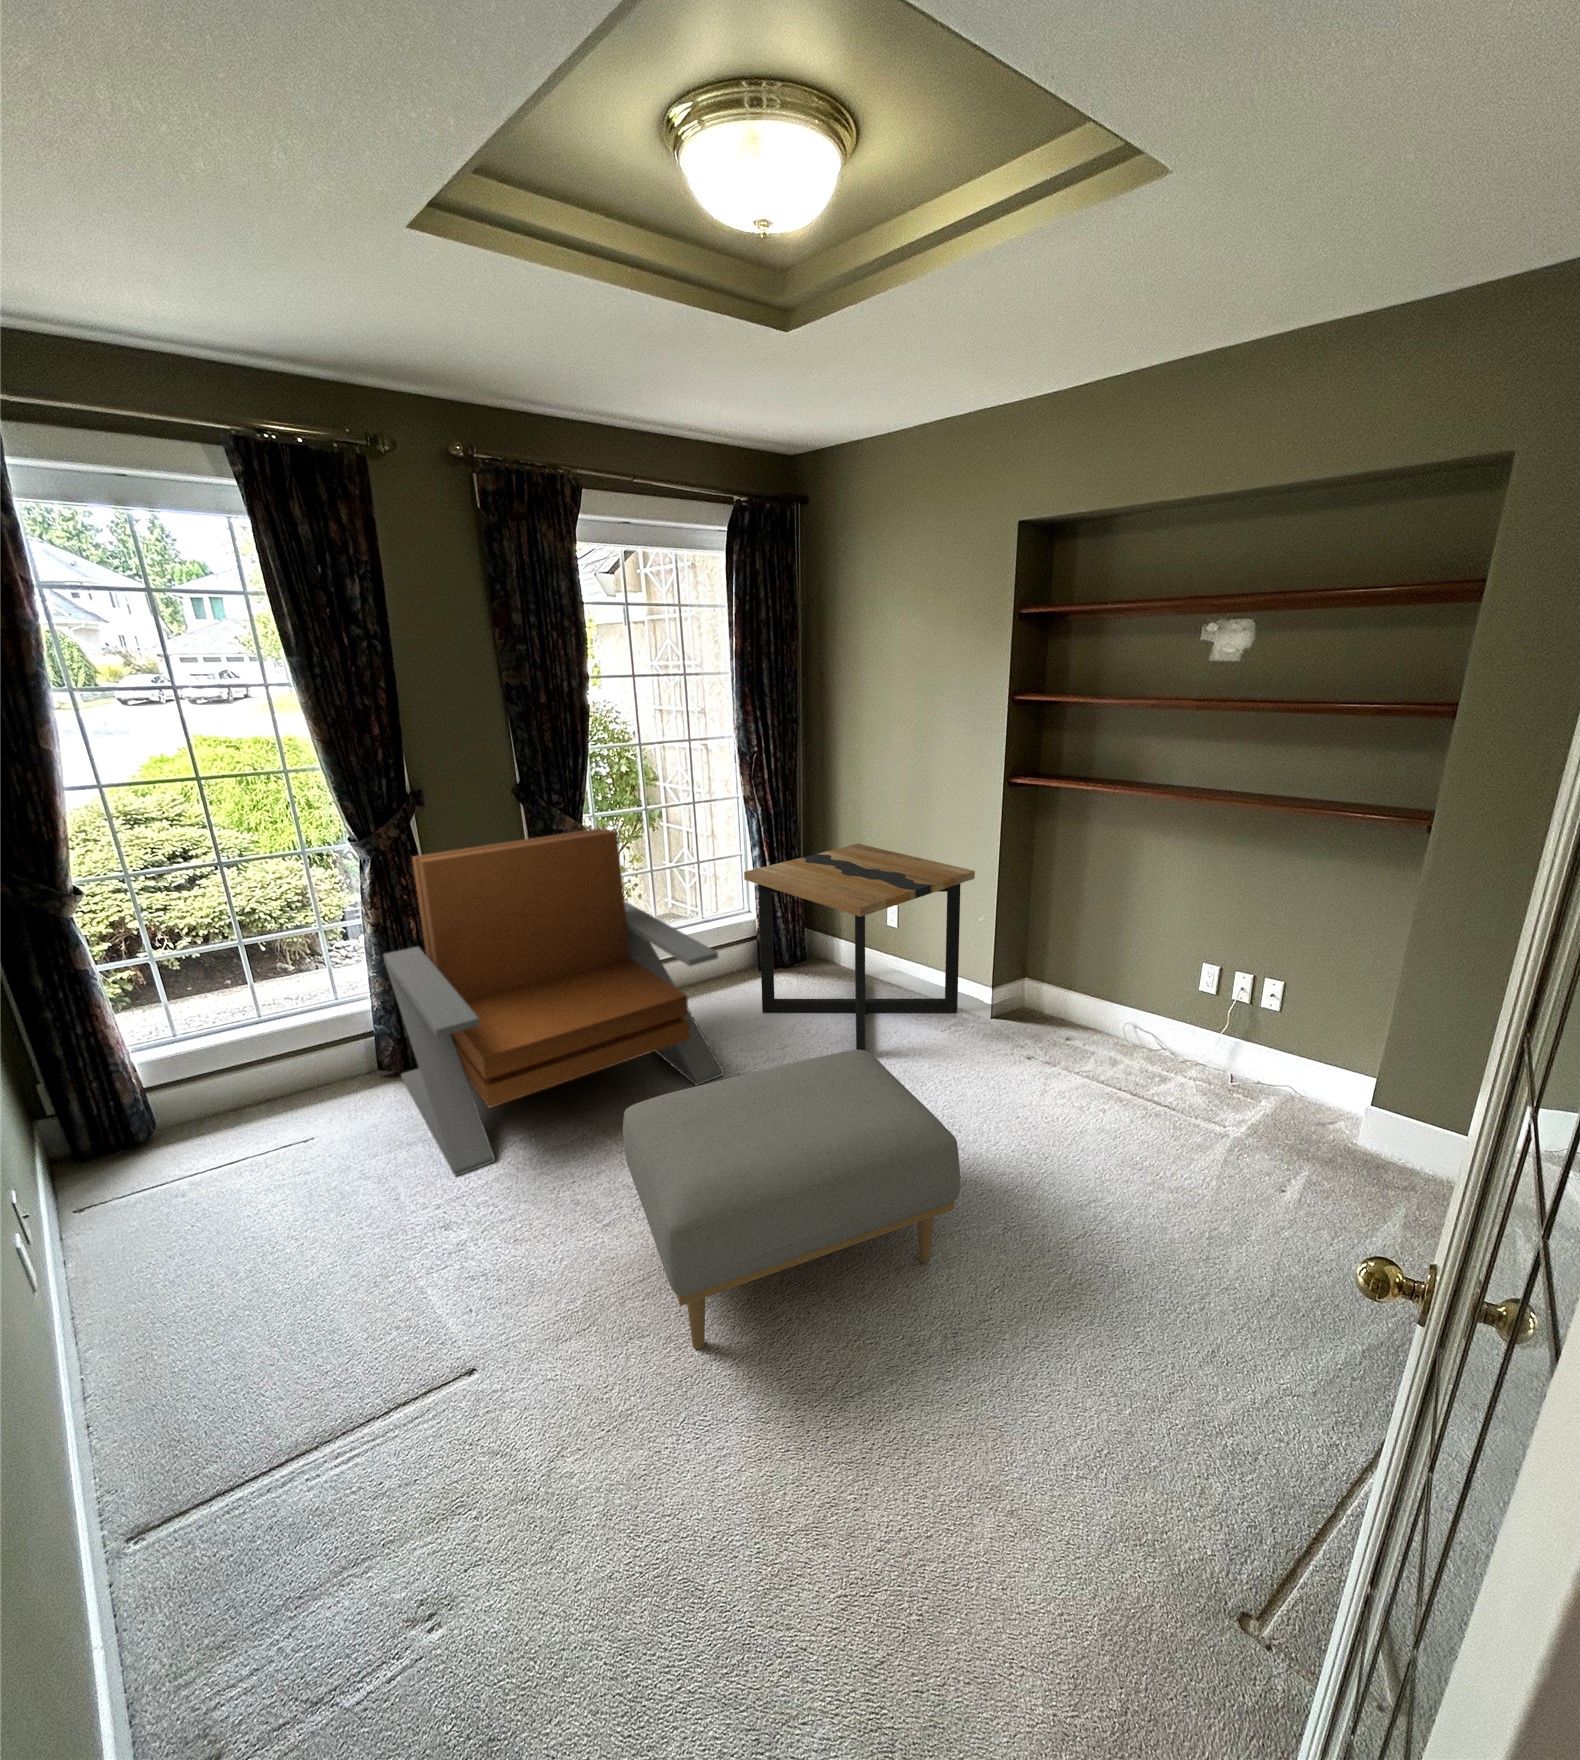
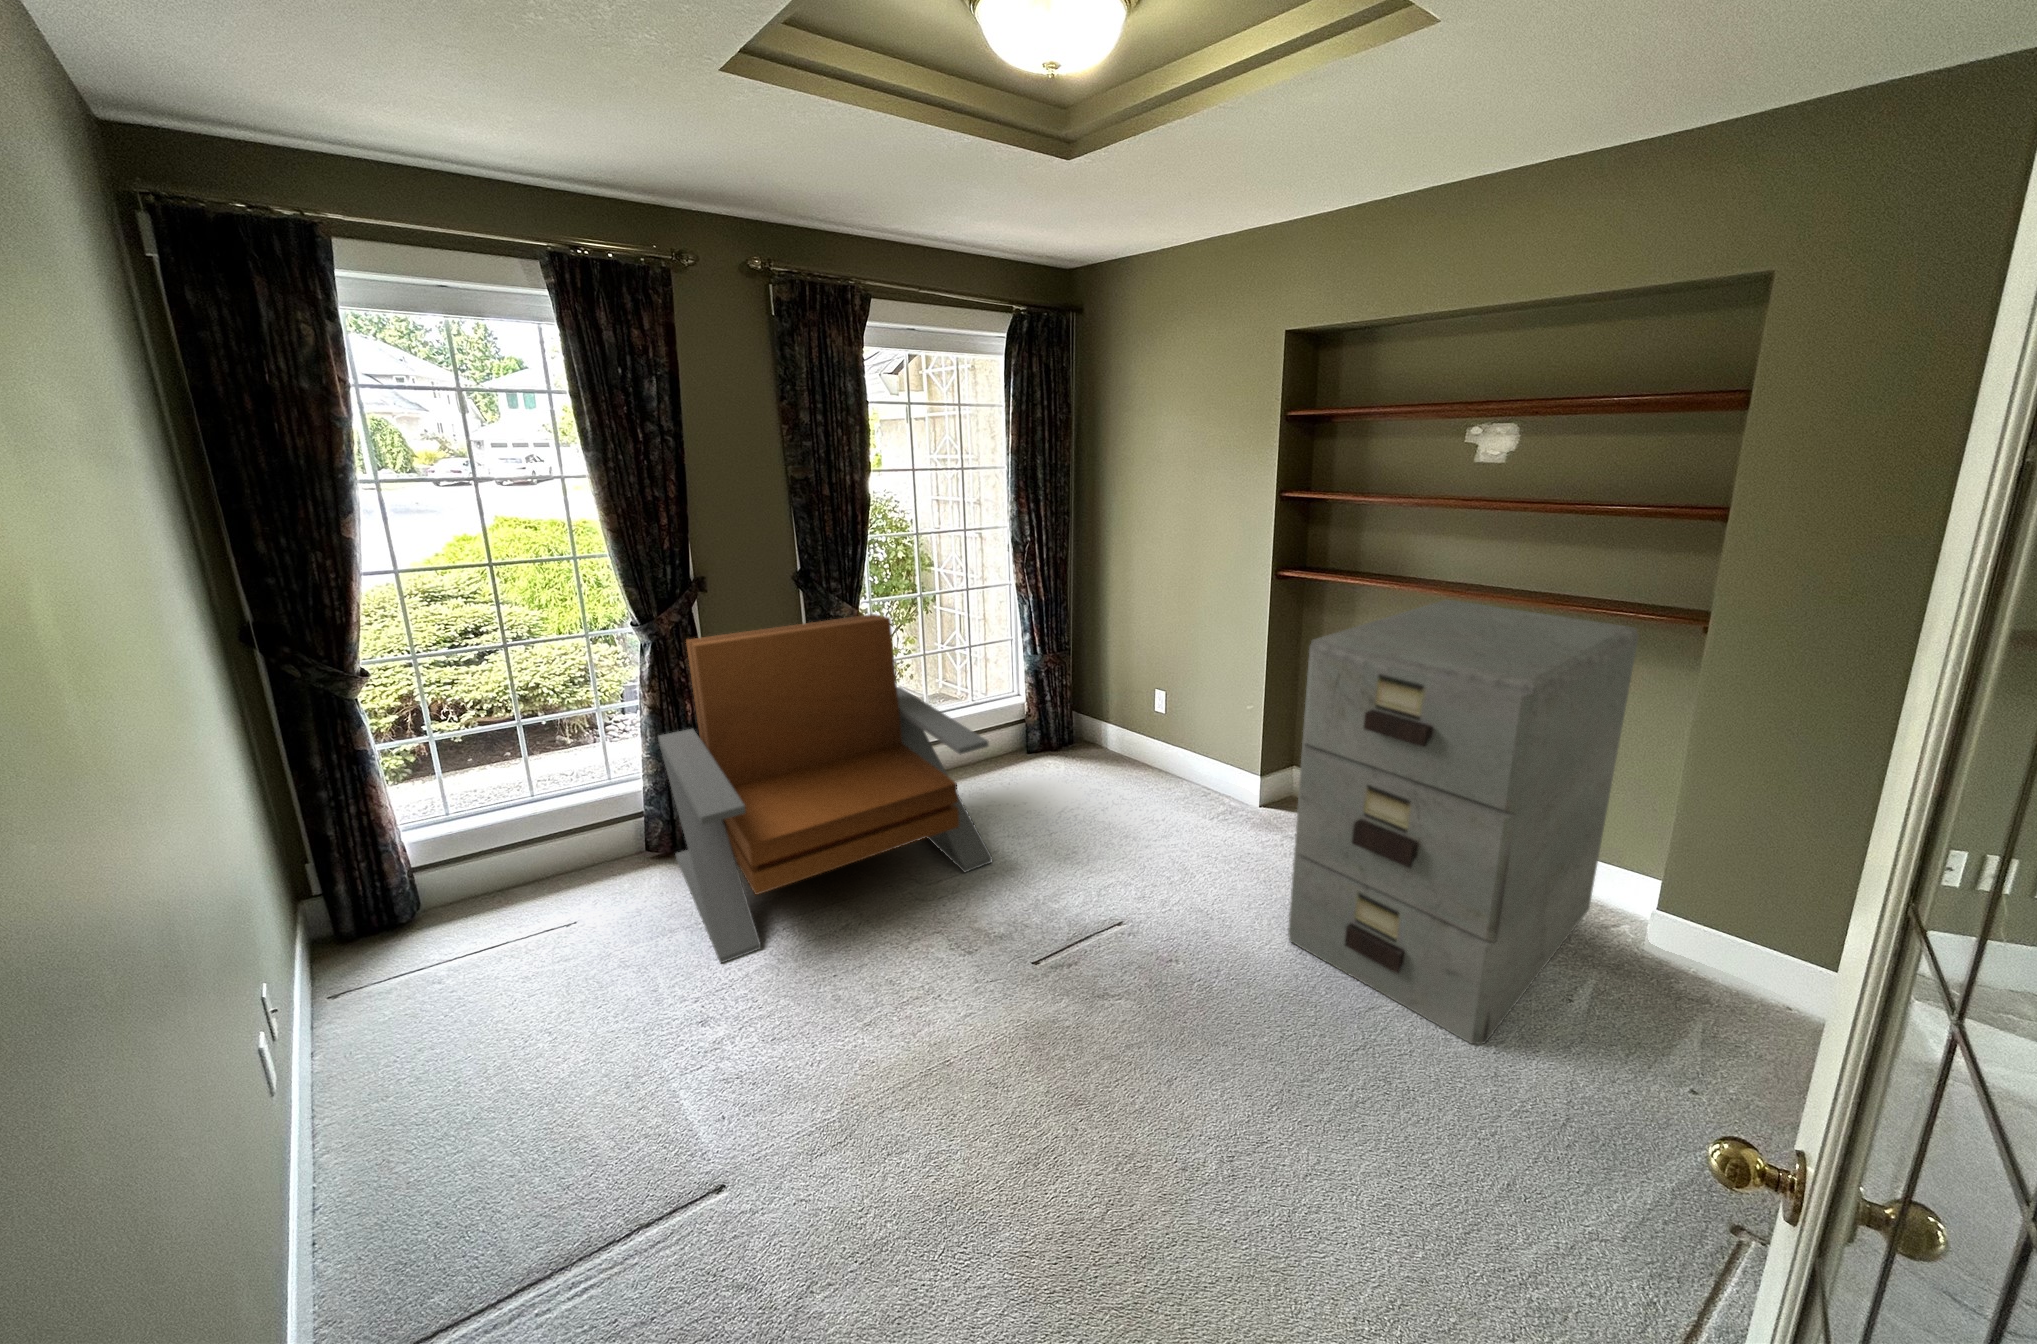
filing cabinet: none [1016,805,1344,1230] -> present [1288,600,1639,1044]
side table: present [744,844,975,1050] -> none [1016,633,1245,849]
ottoman: present [623,1050,961,1349] -> none [887,847,1238,1168]

